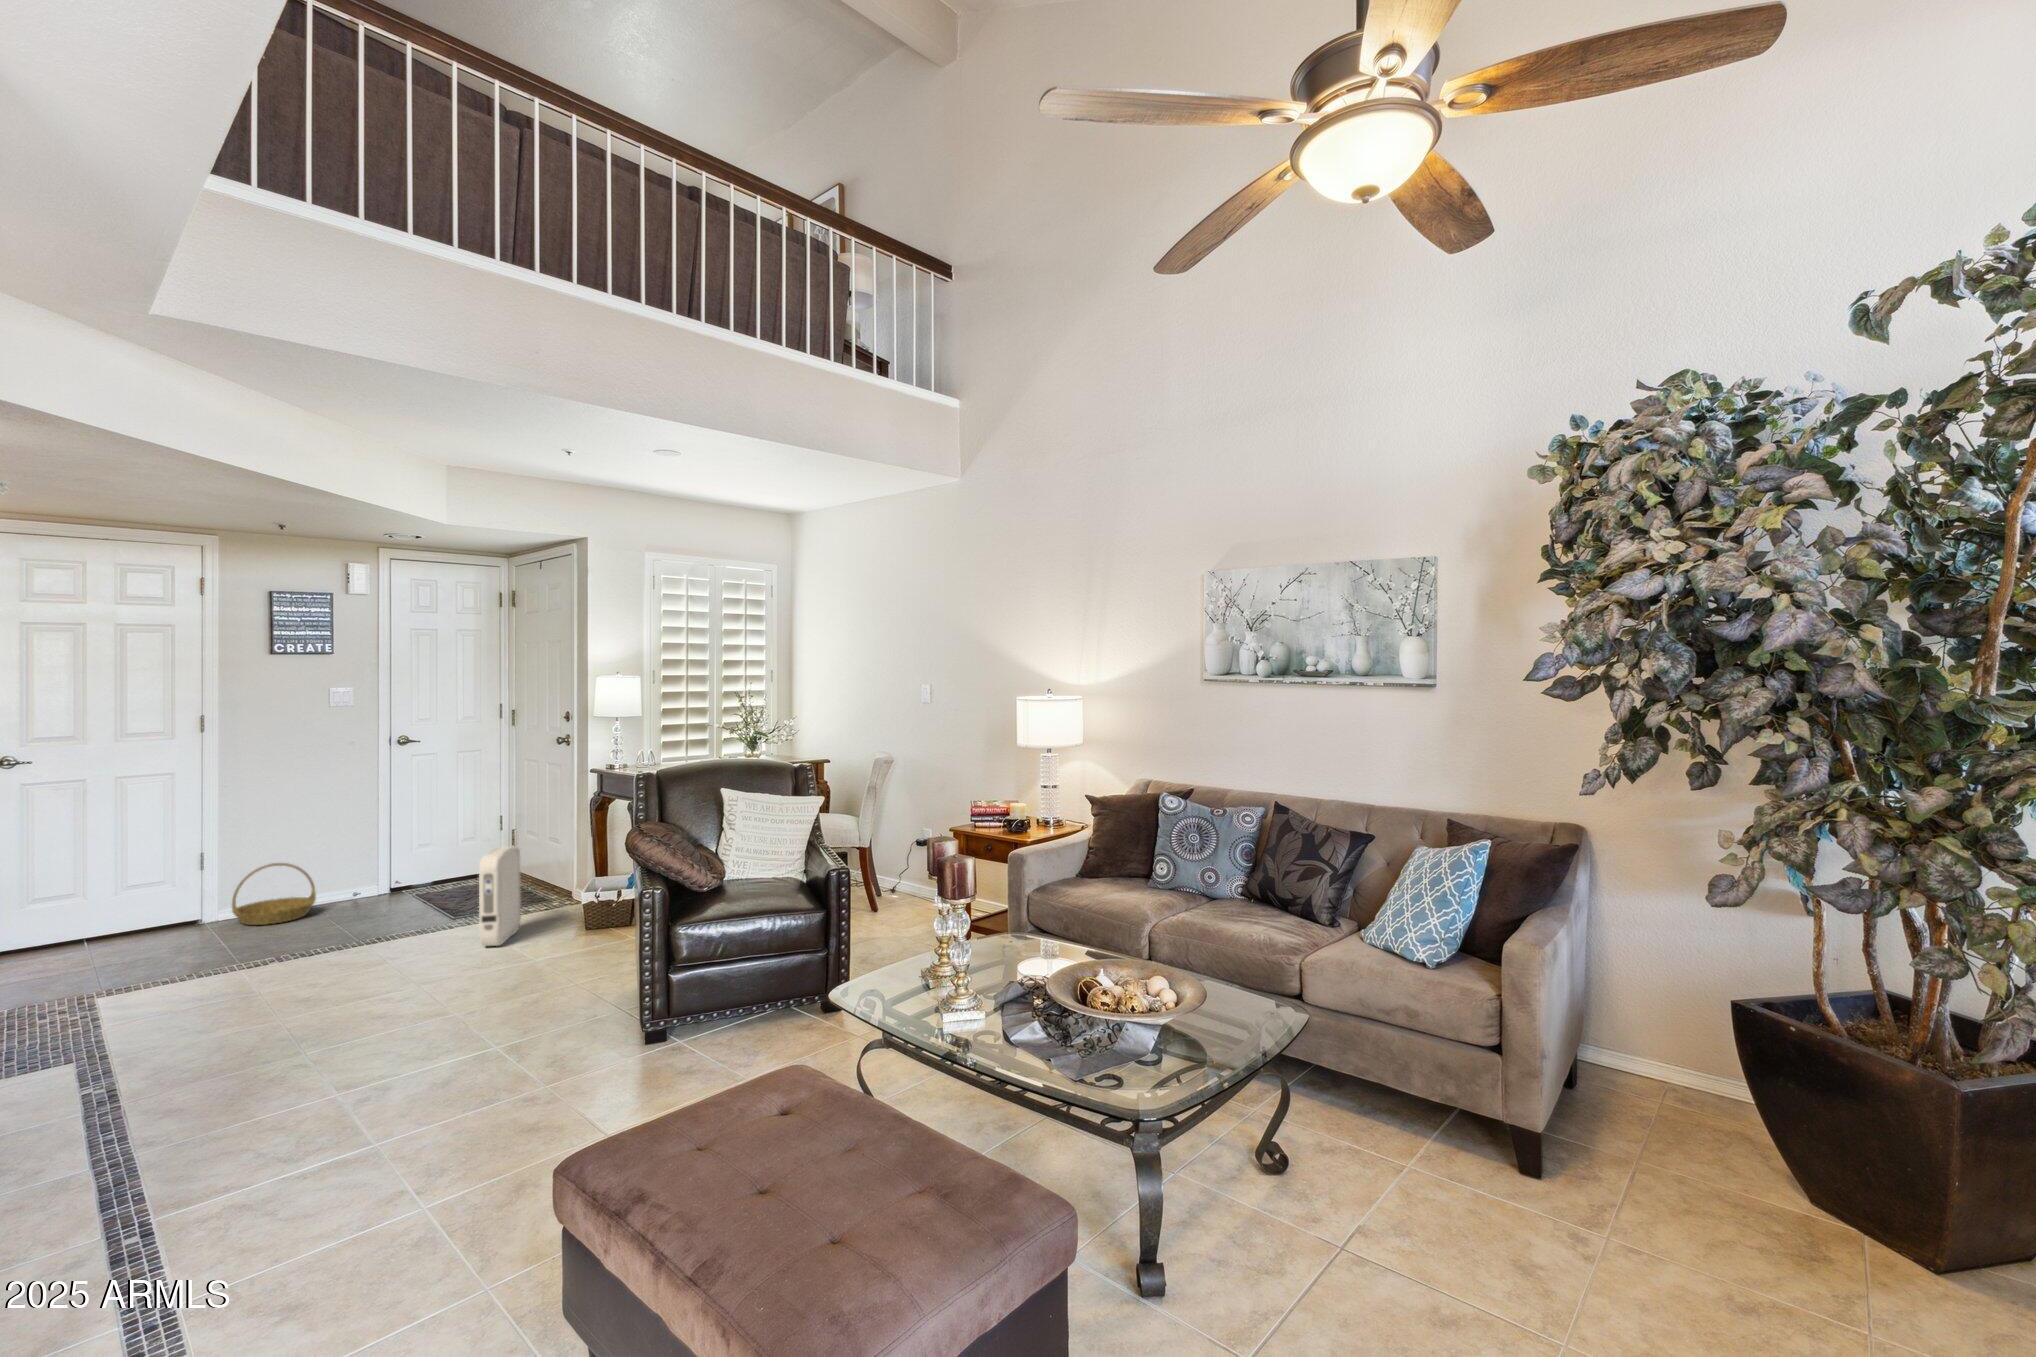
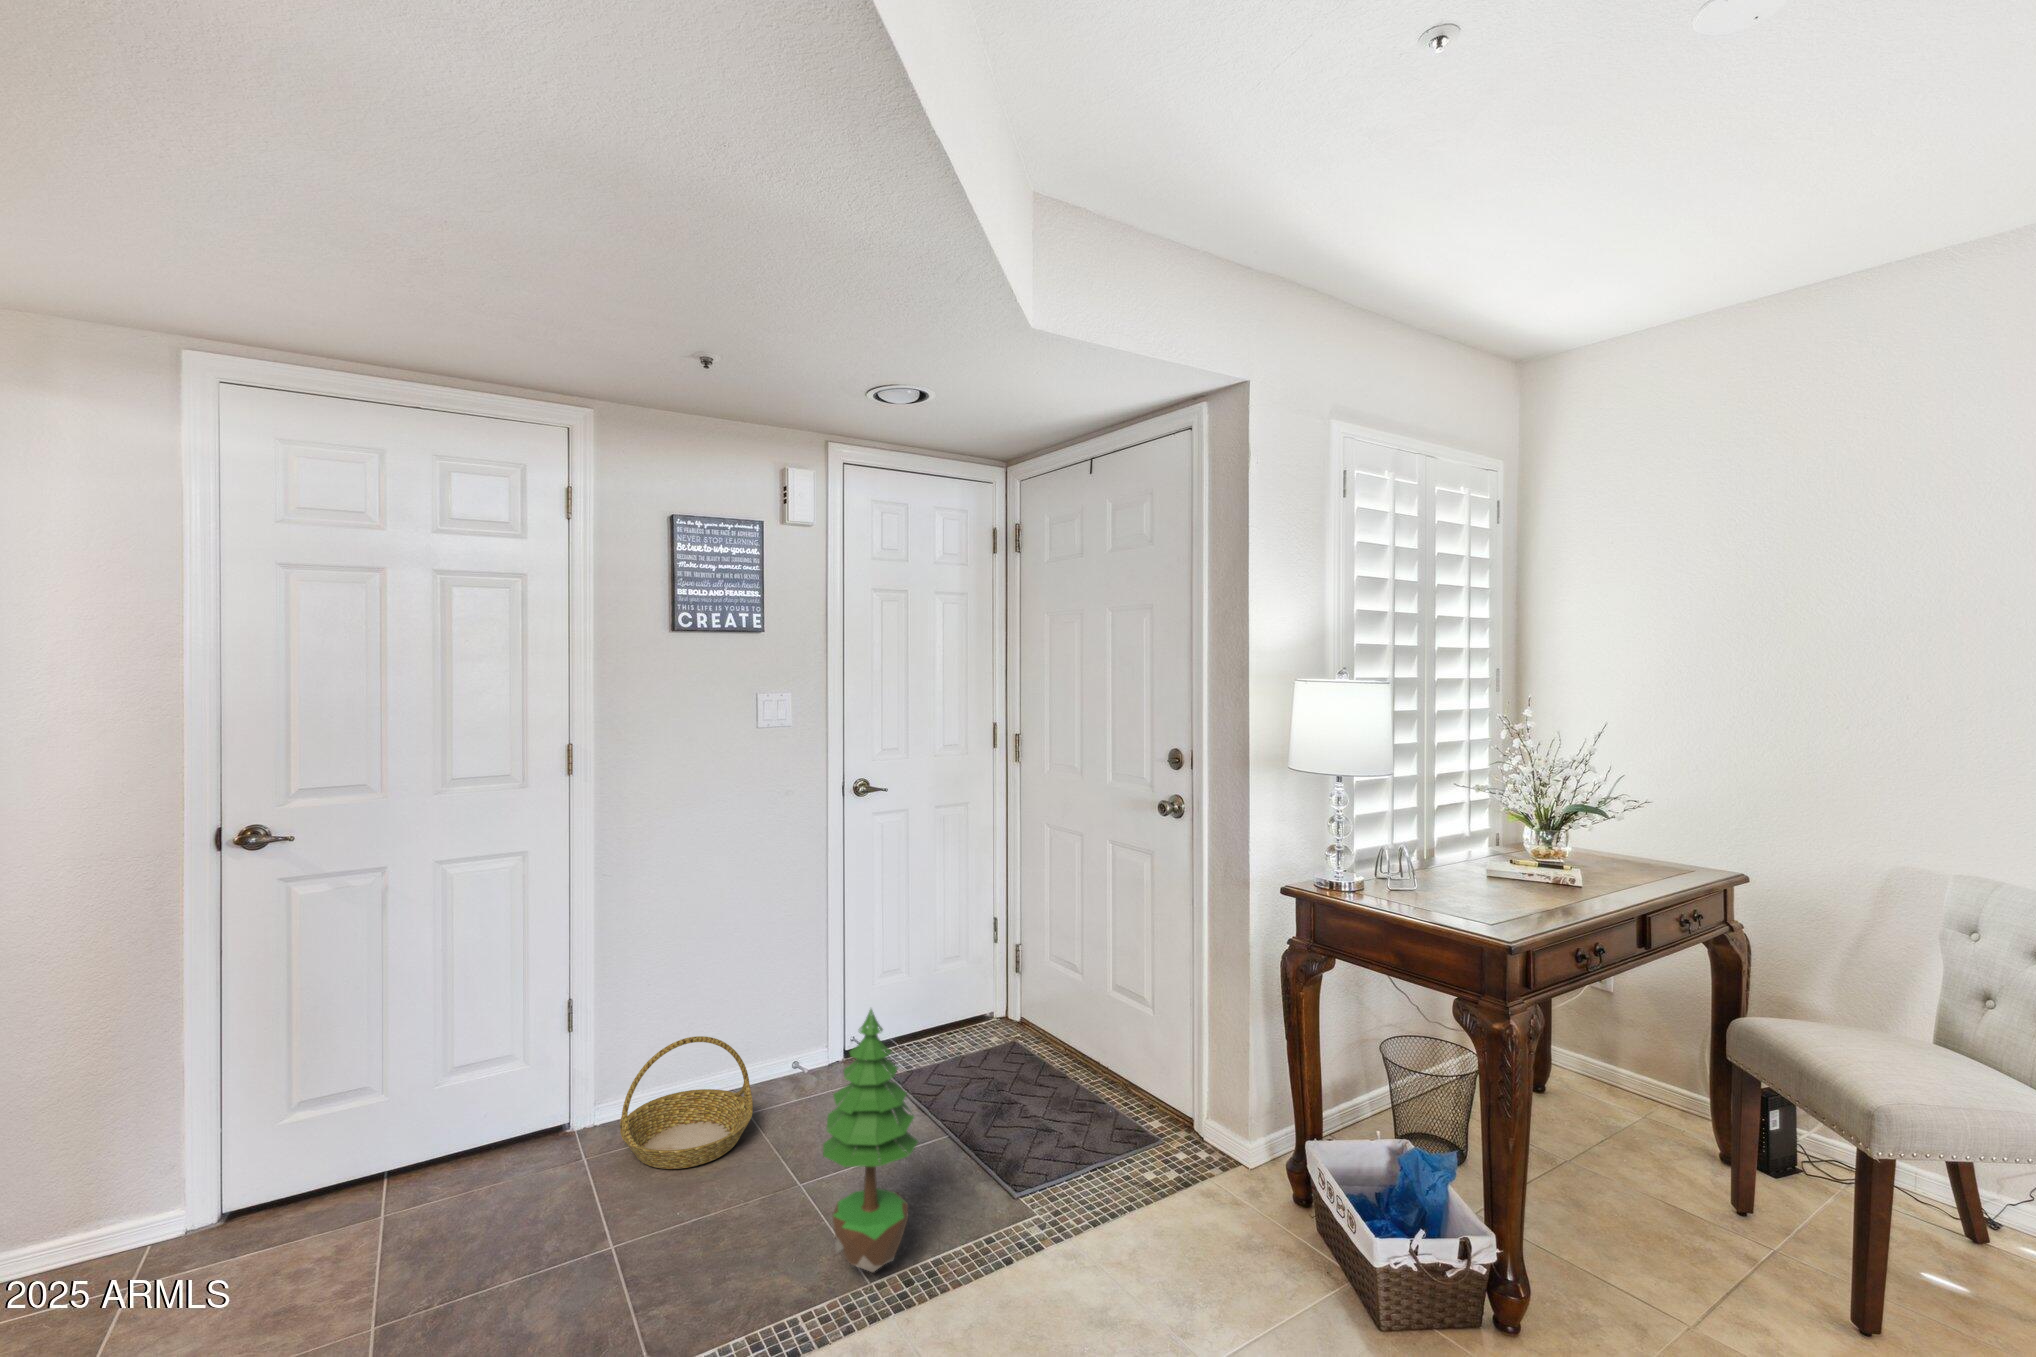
potted tree: none [320,821,374,942] -> present [823,1009,918,1272]
air purifier: present [479,846,521,946] -> none [1167,1075,1237,1349]

